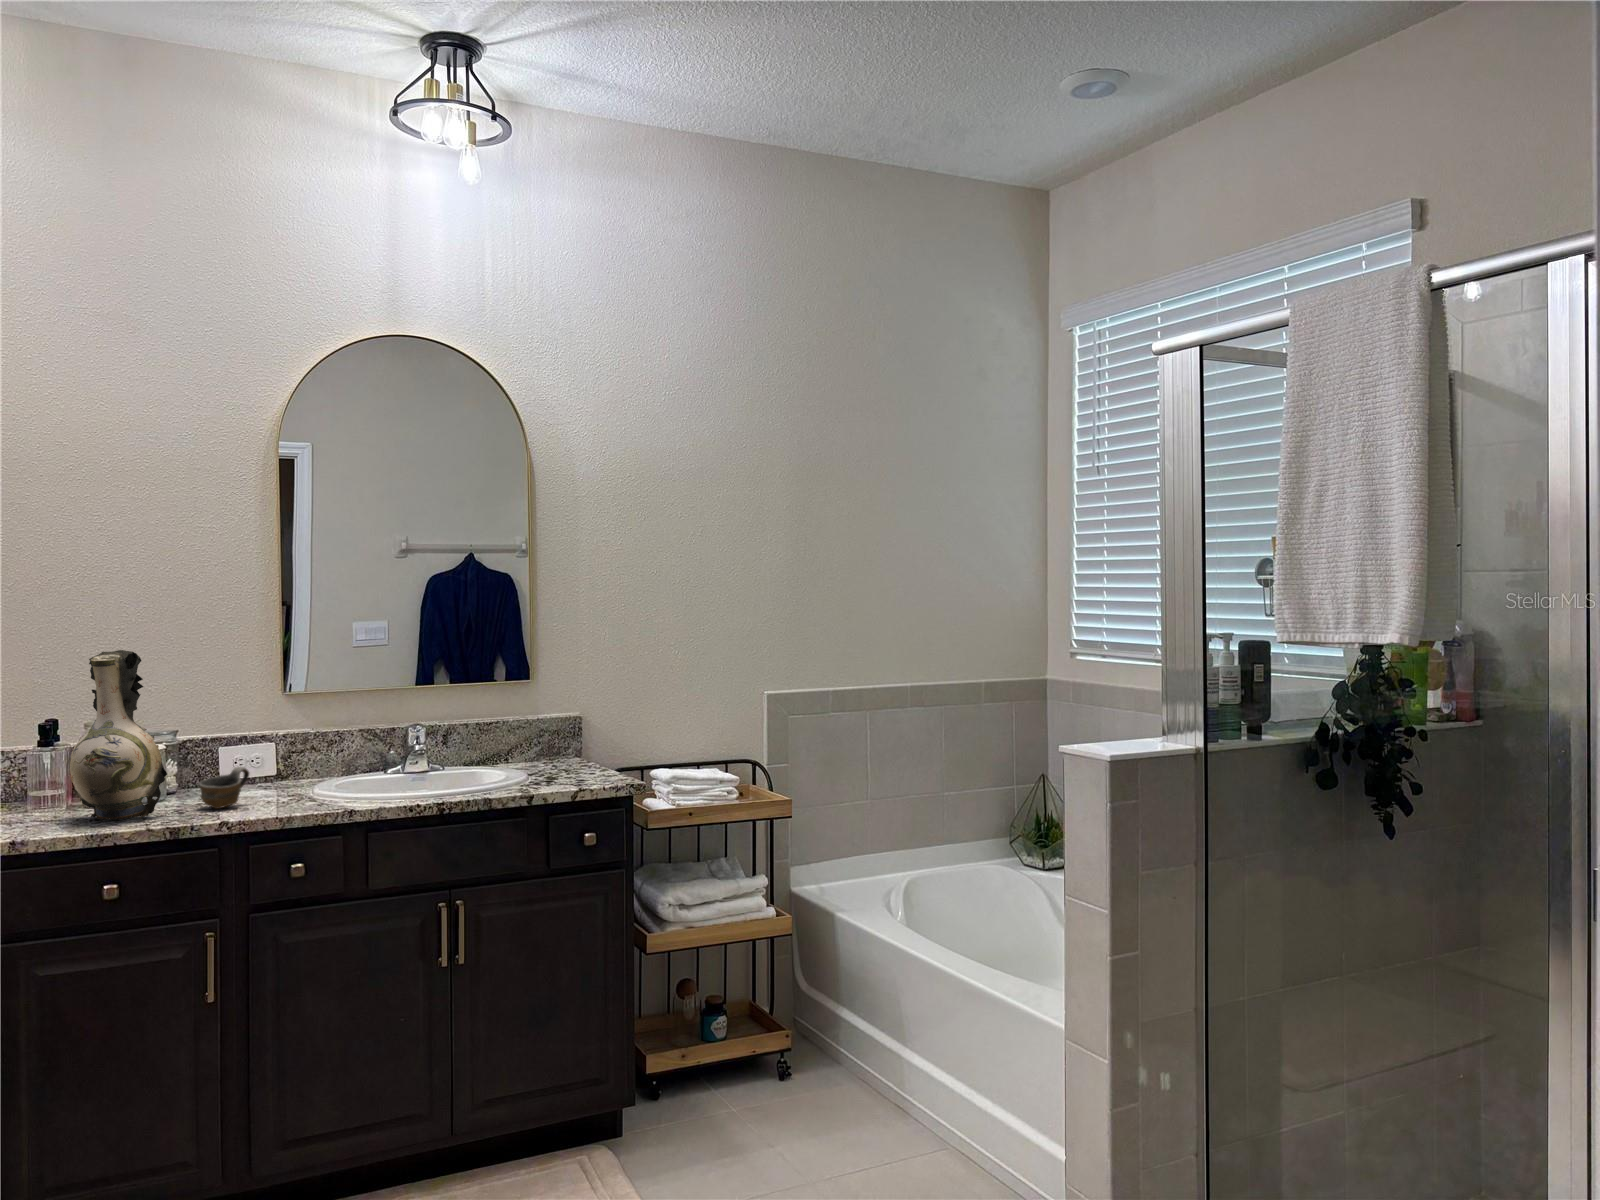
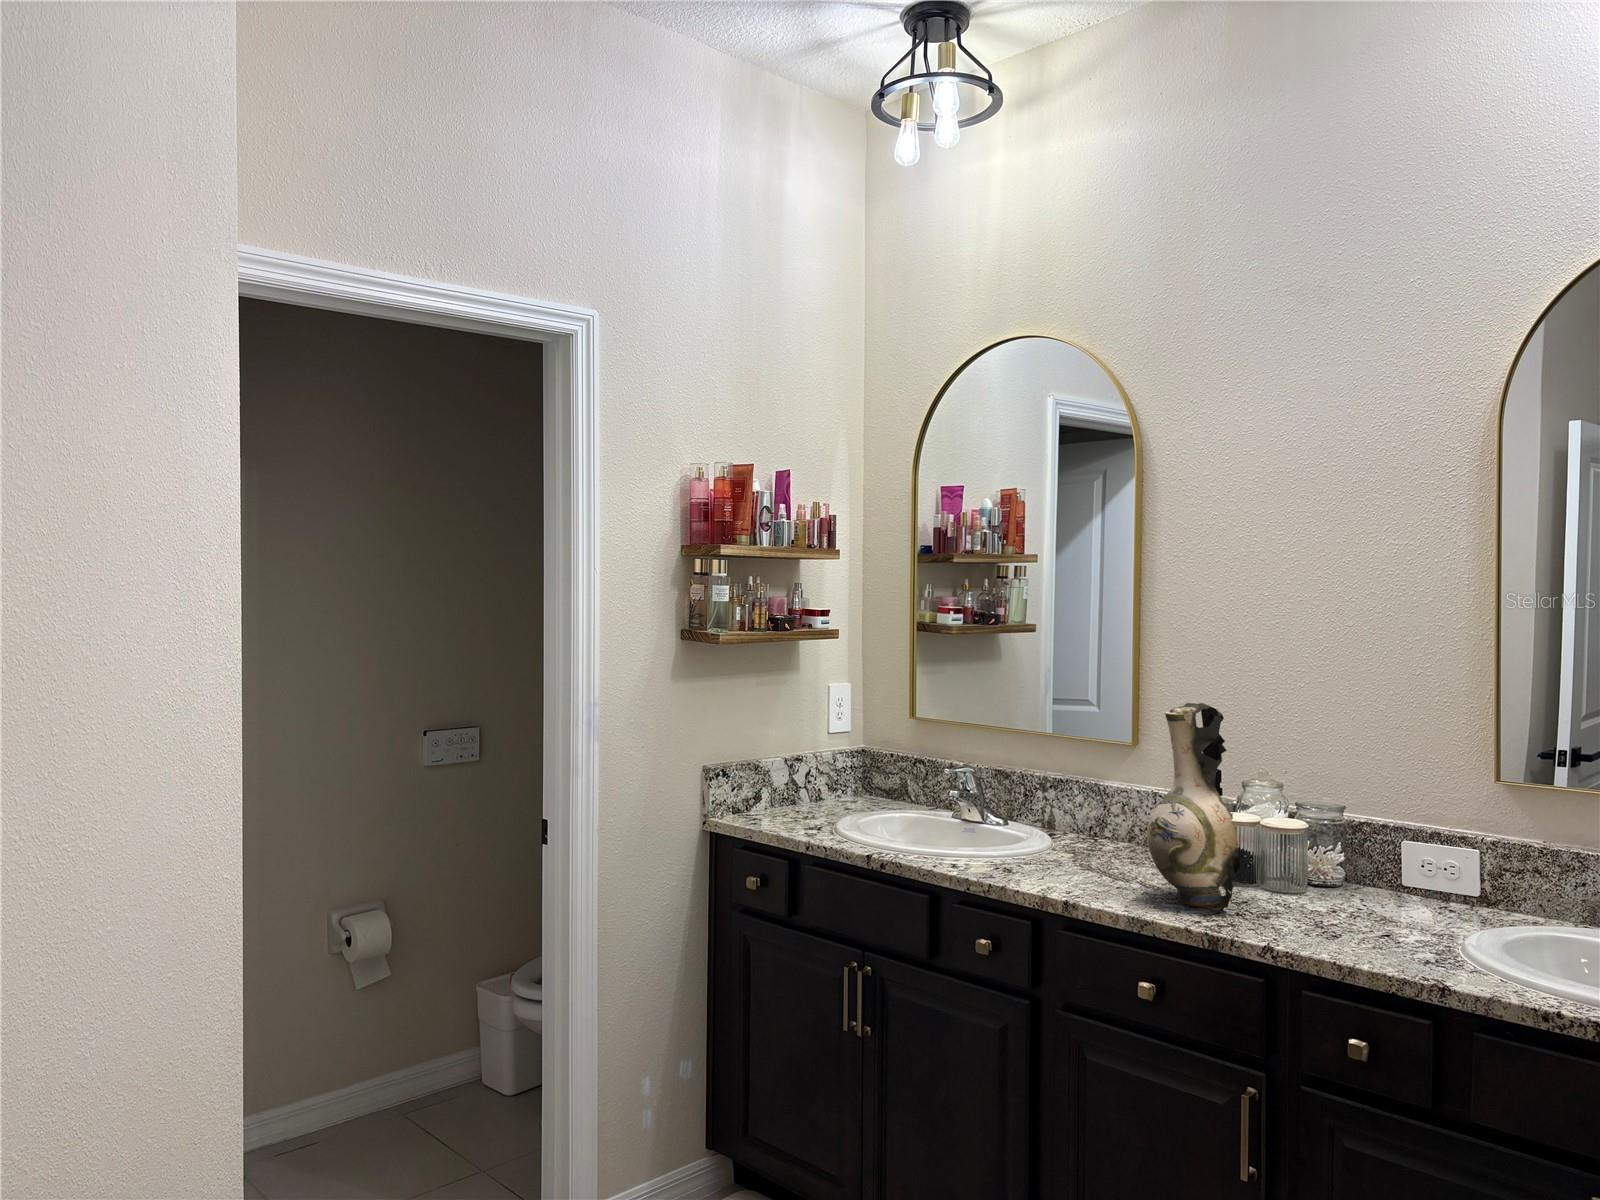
cup: present [199,767,249,809] -> none [1287,876,1359,926]

